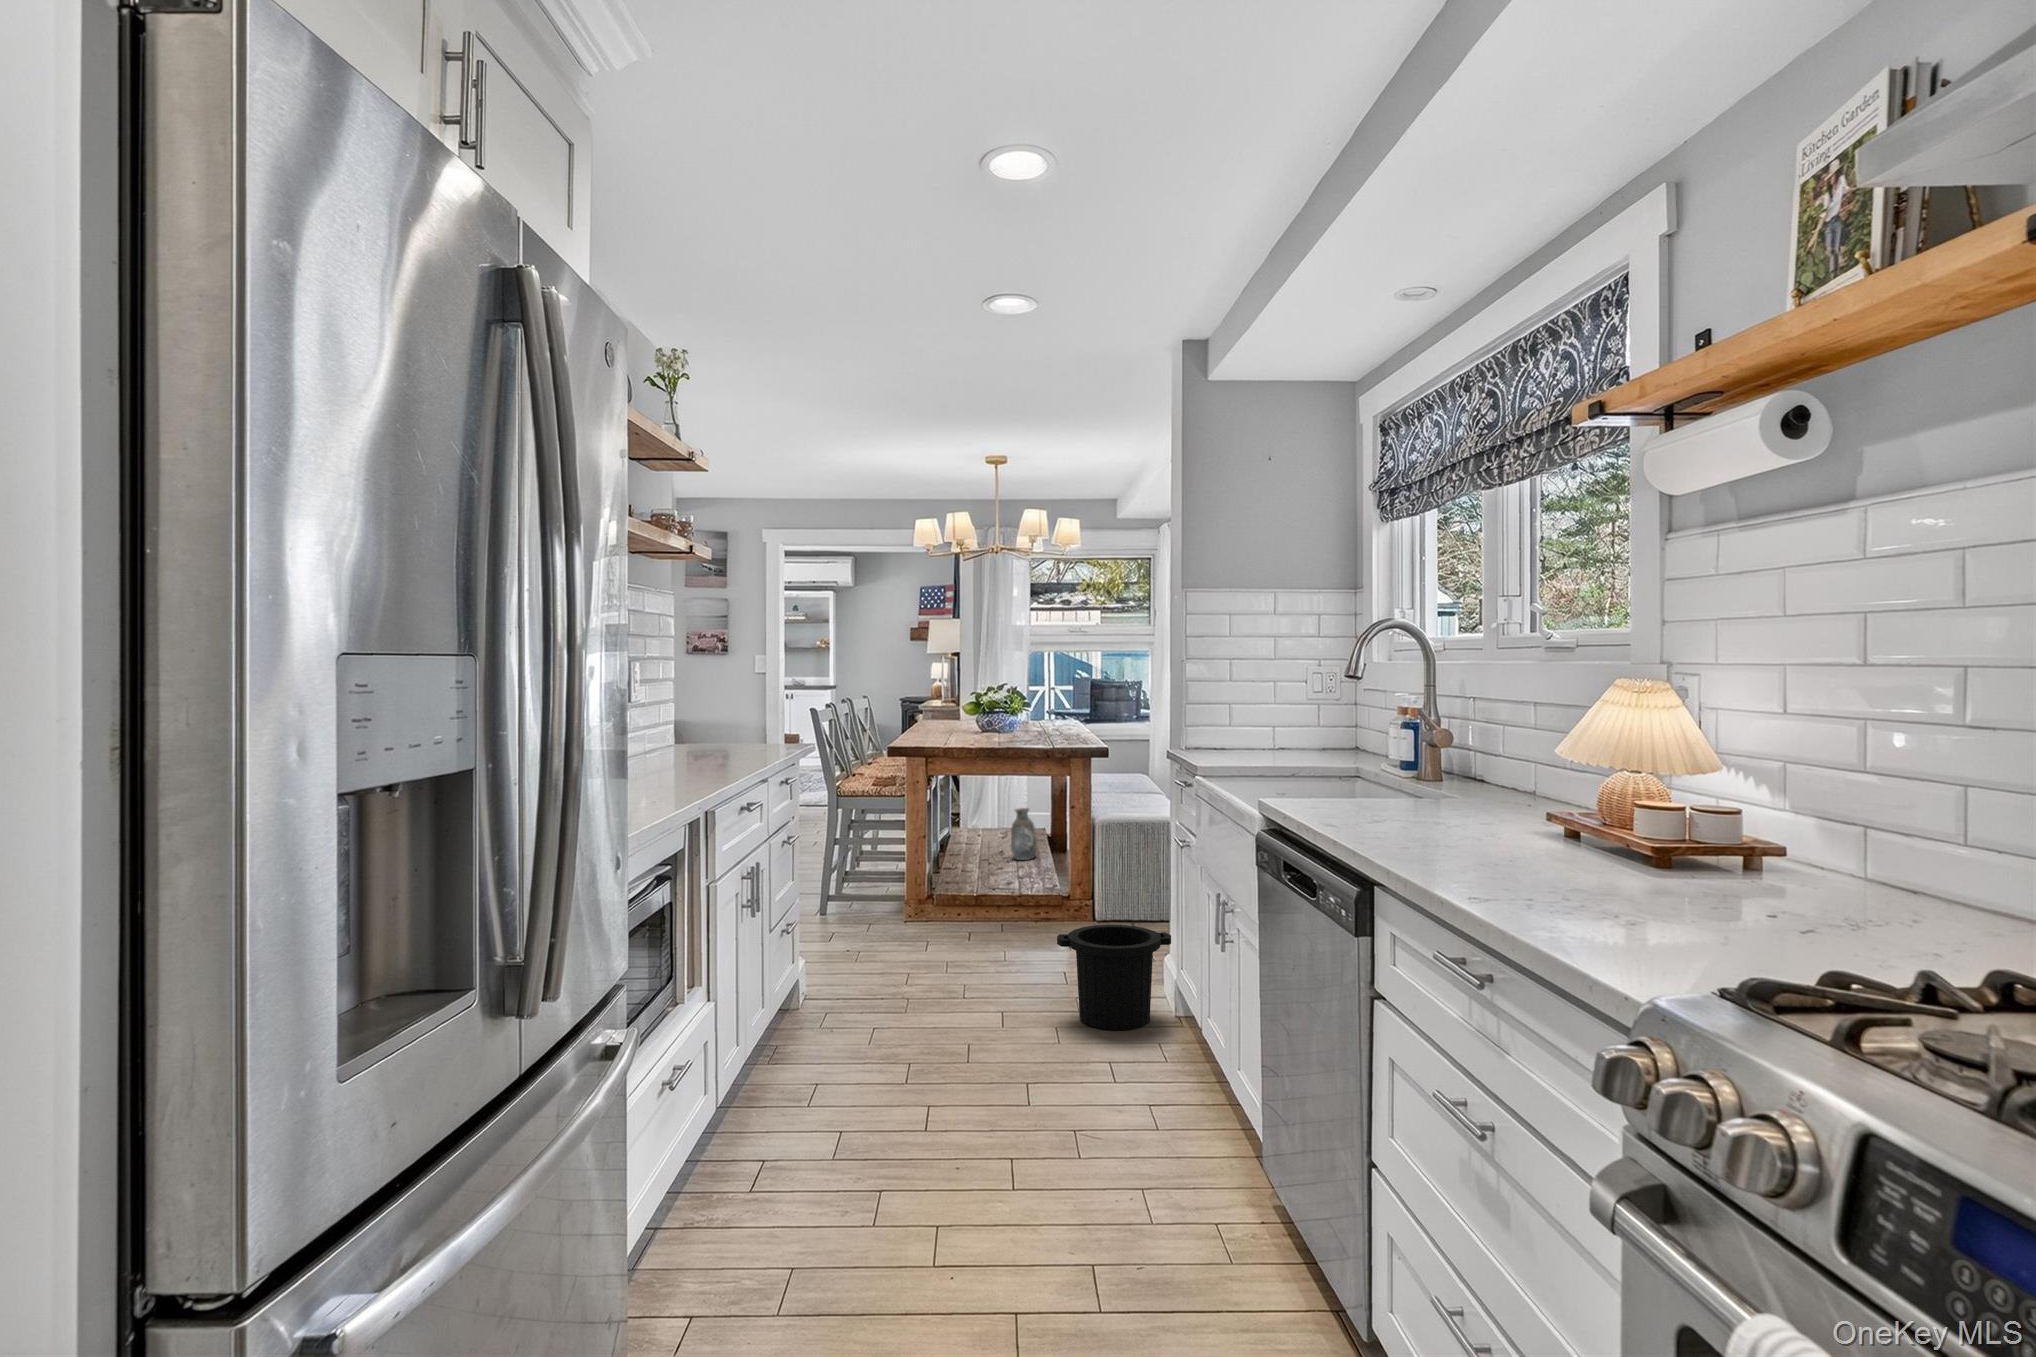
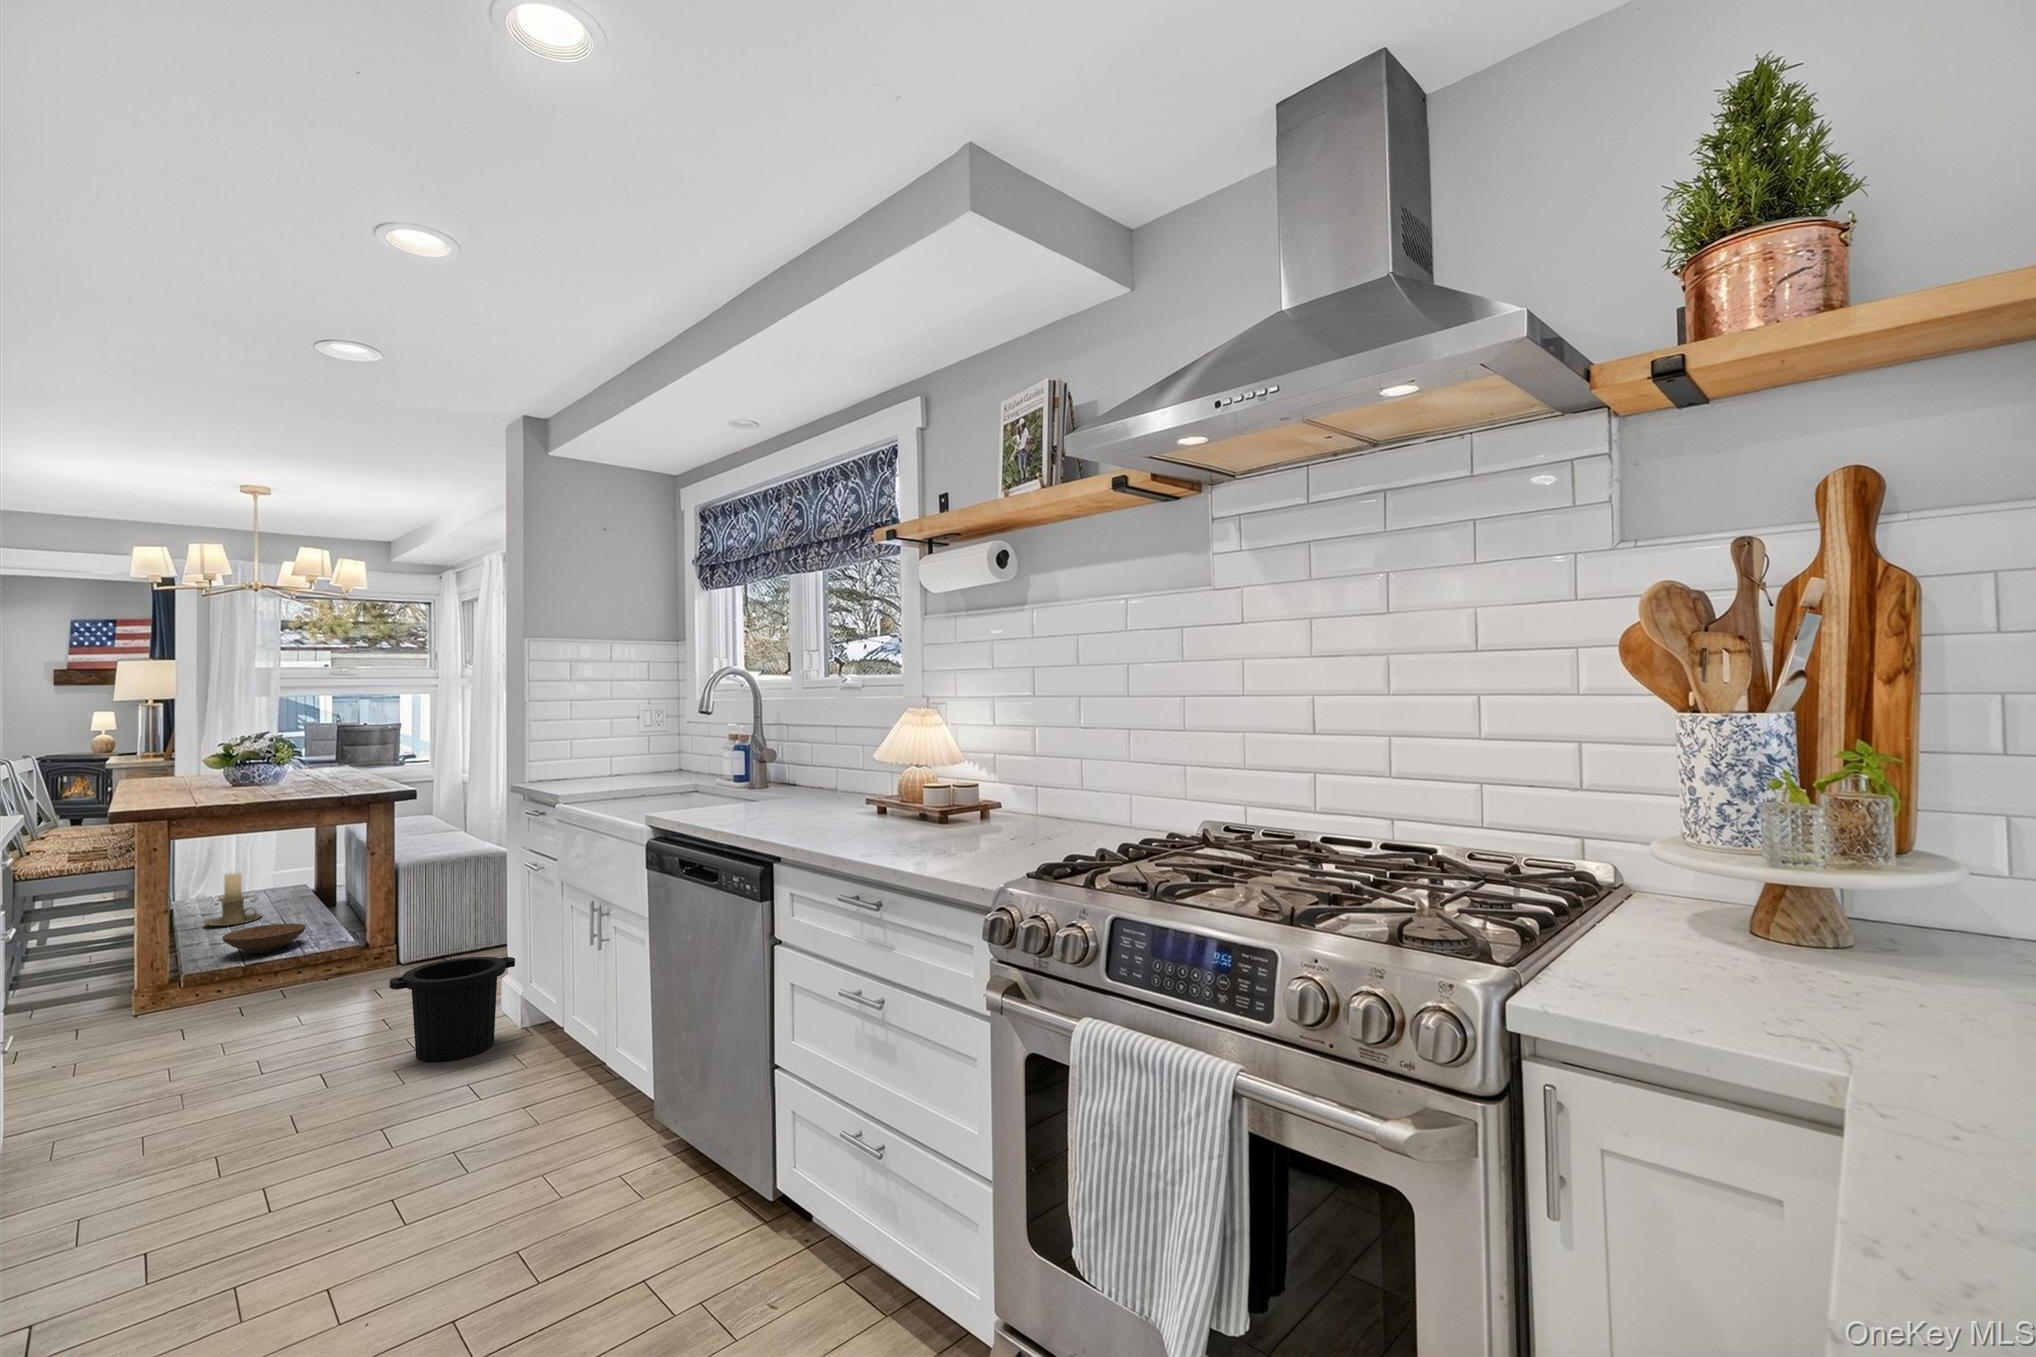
decorative vase: present [1011,808,1037,860] -> none [271,866,307,923]
candle holder: none [967,809,1008,855] -> present [204,873,261,926]
wooden bowl: none [968,860,1028,886] -> present [222,923,306,954]

